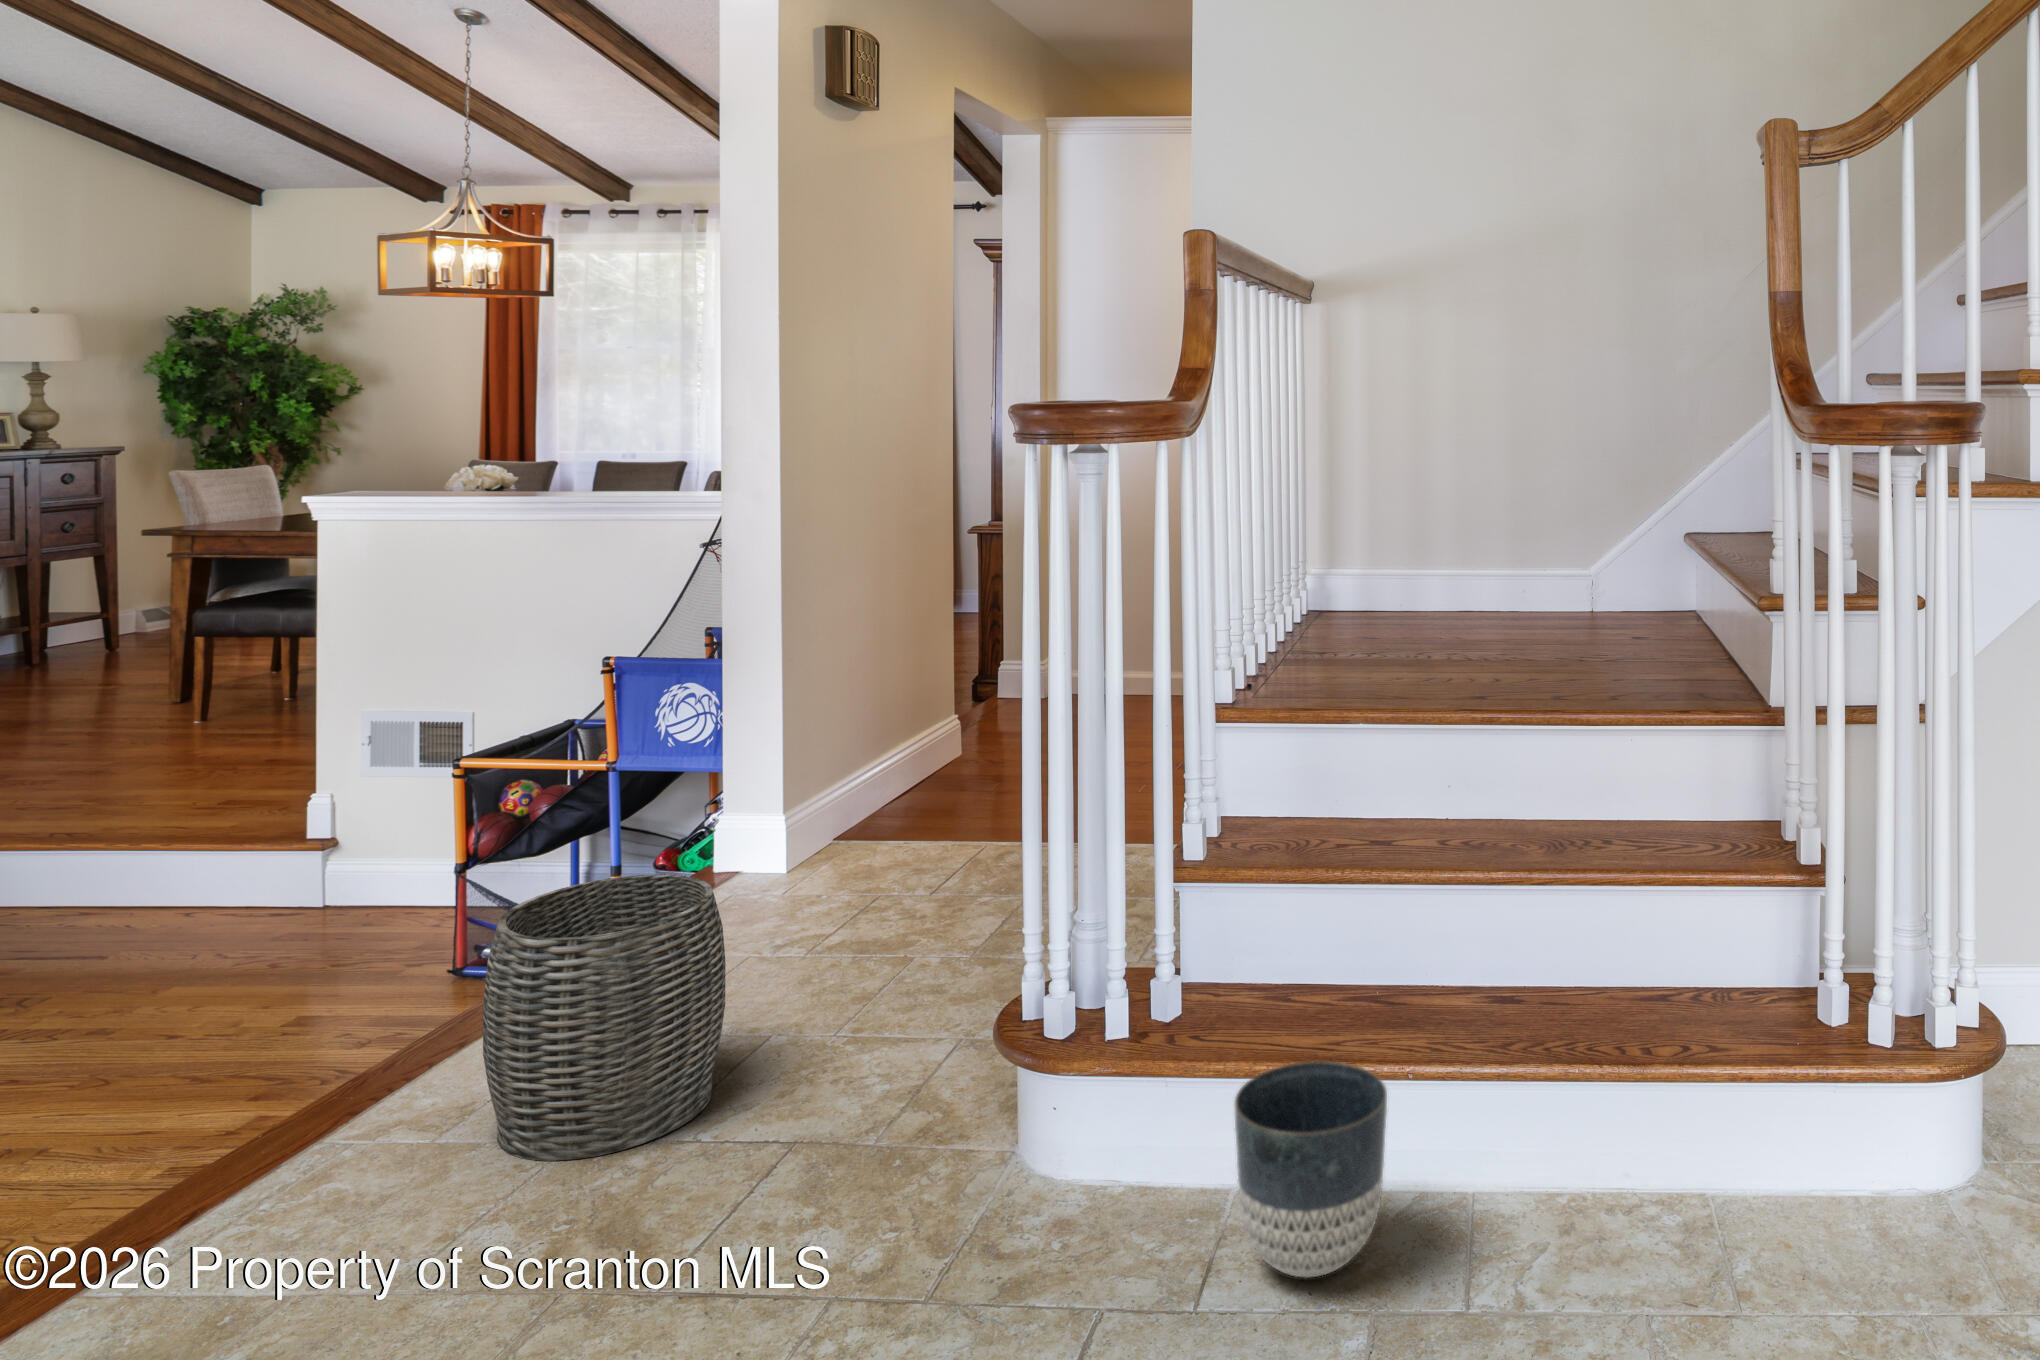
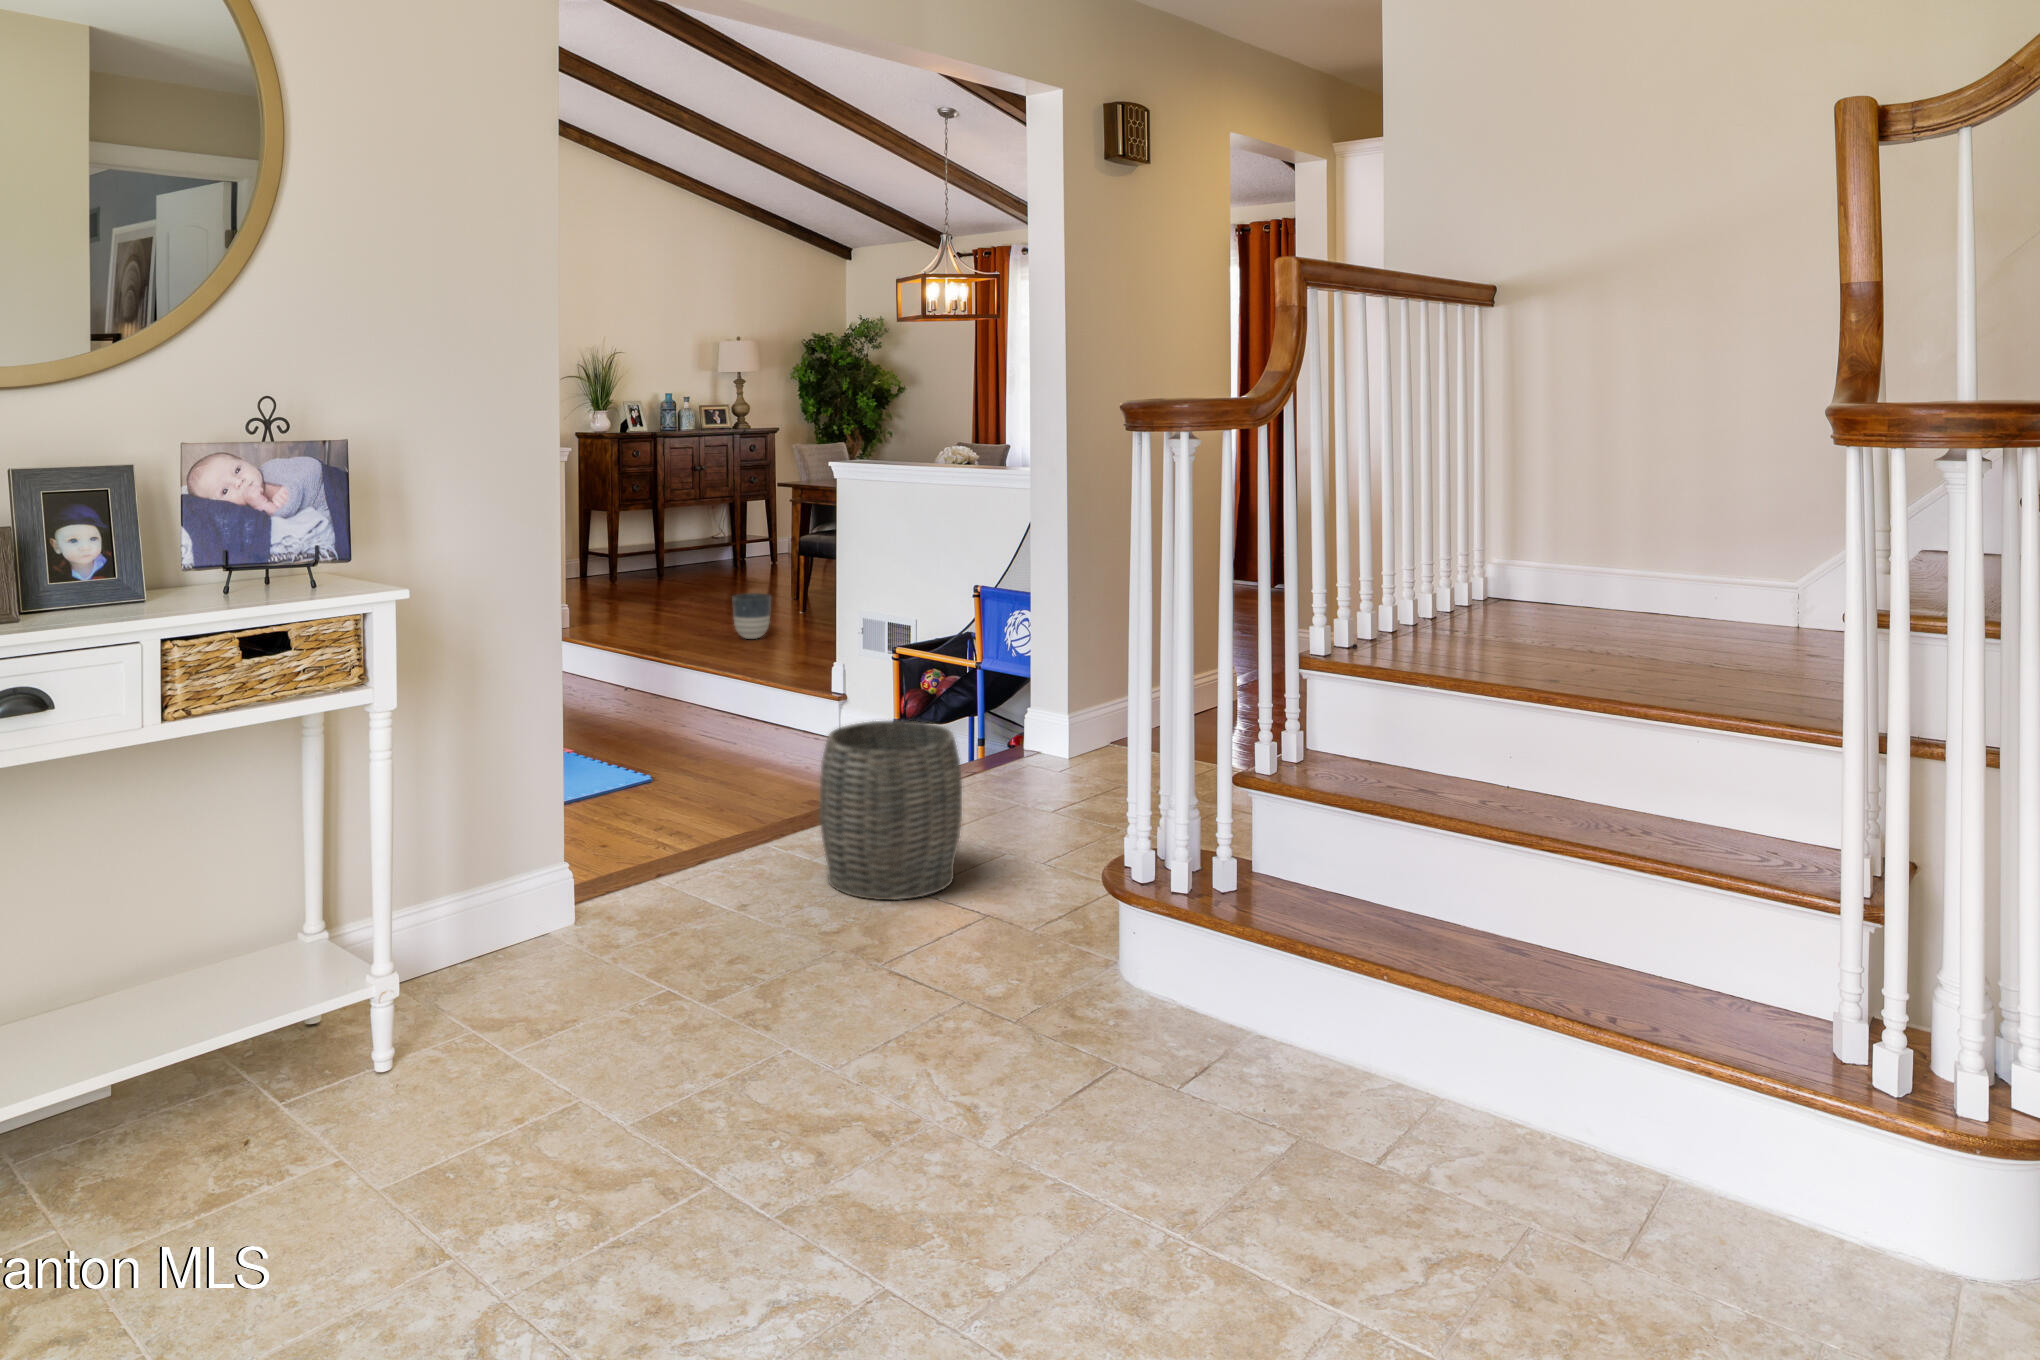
planter: present [1234,1061,1387,1278] -> present [732,593,771,639]

